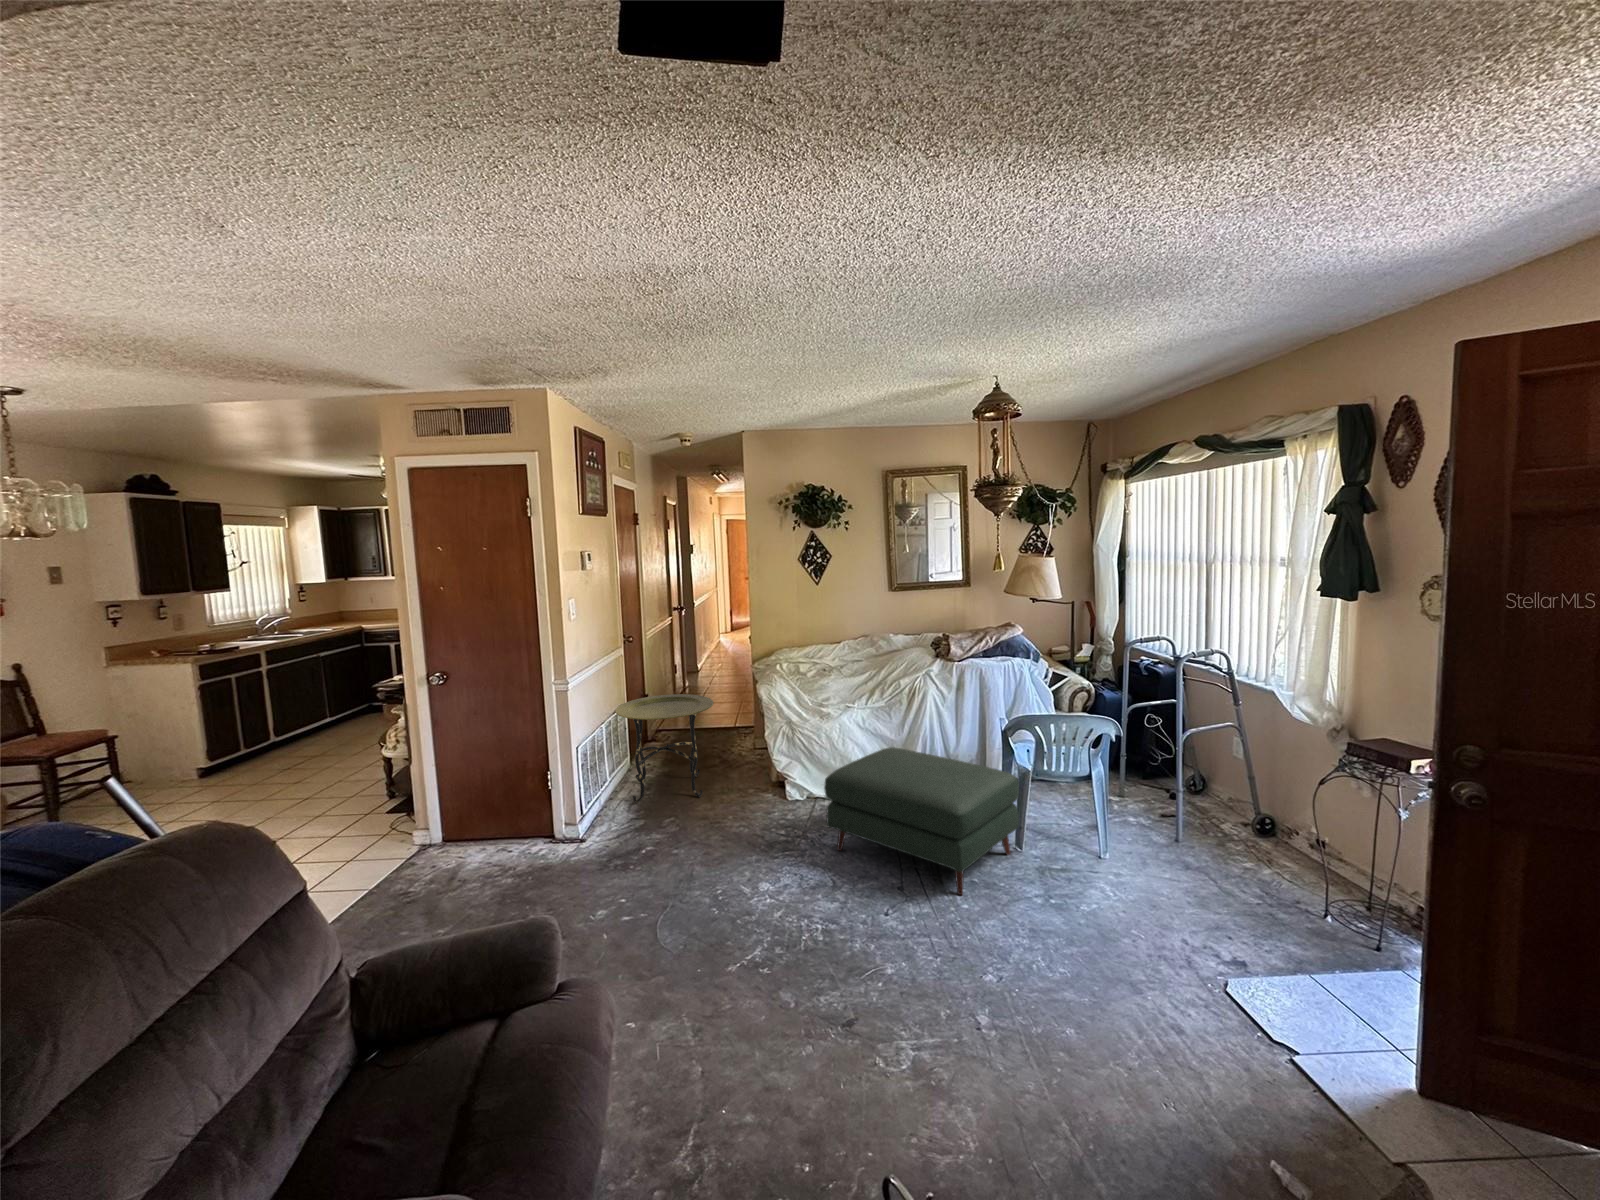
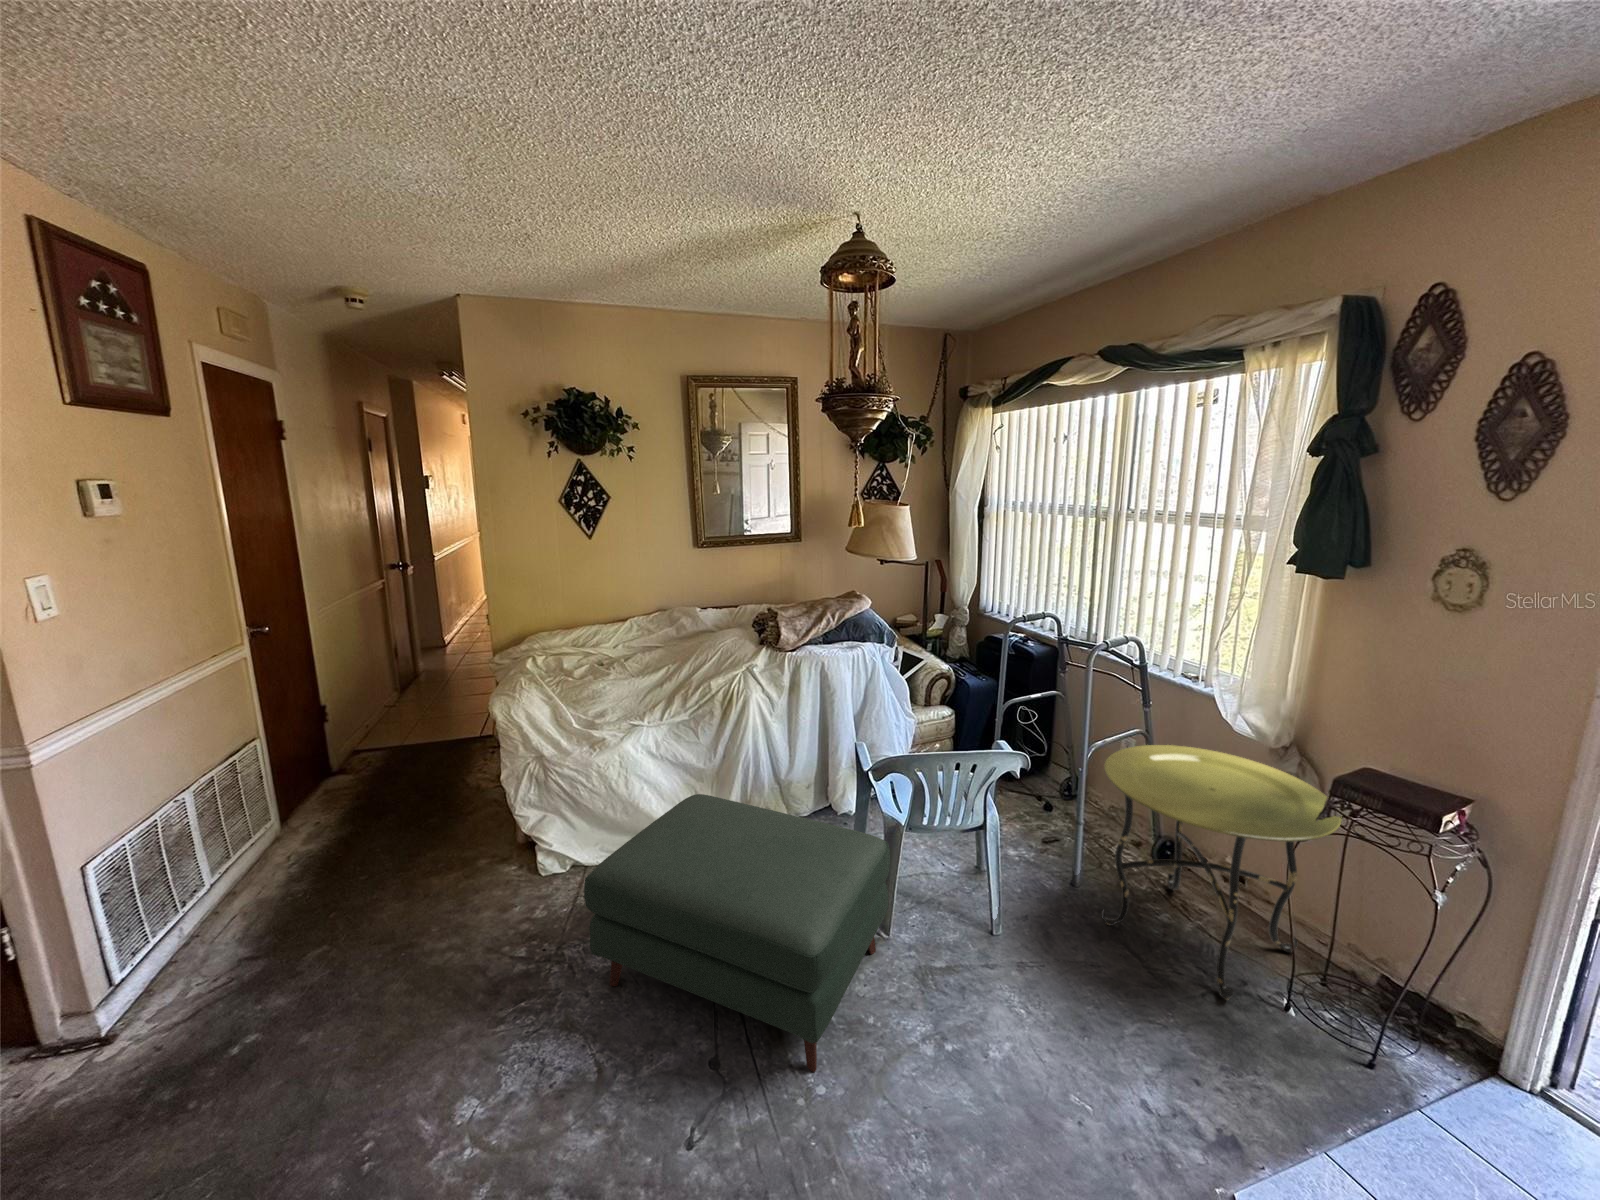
side table: present [615,694,713,803] -> present [1101,745,1342,1000]

